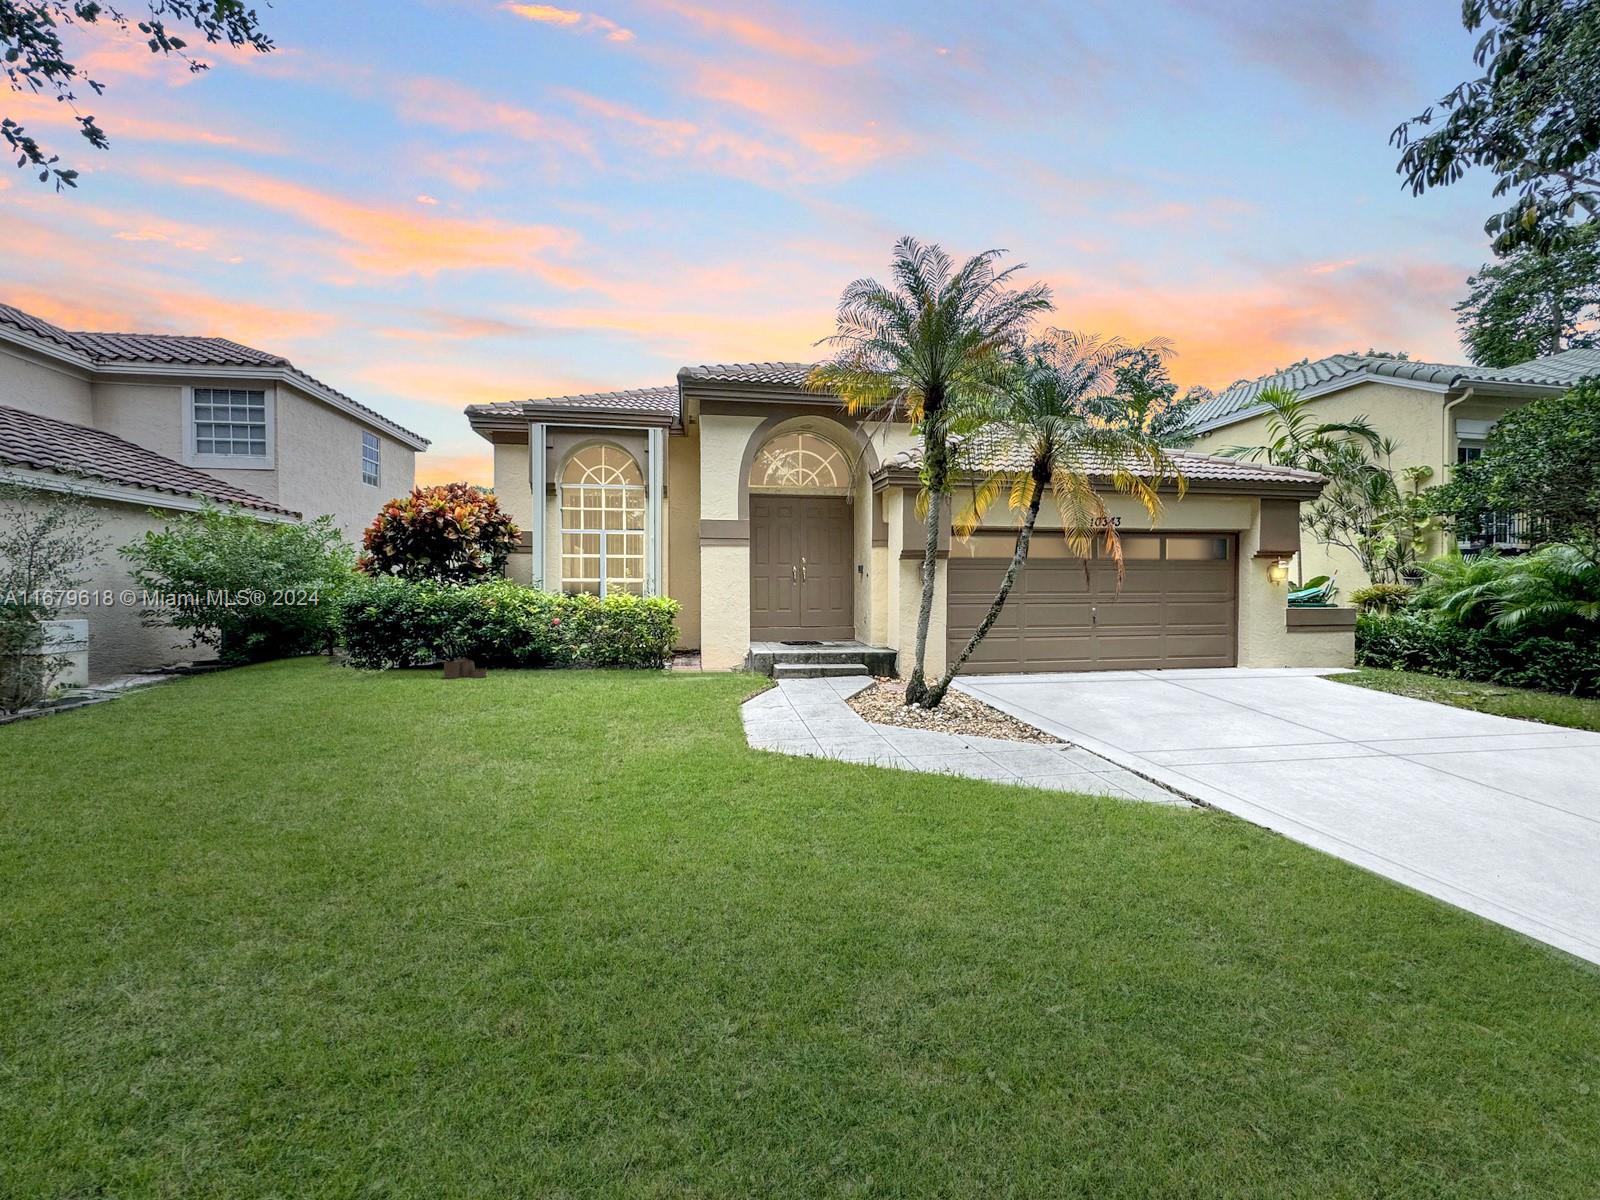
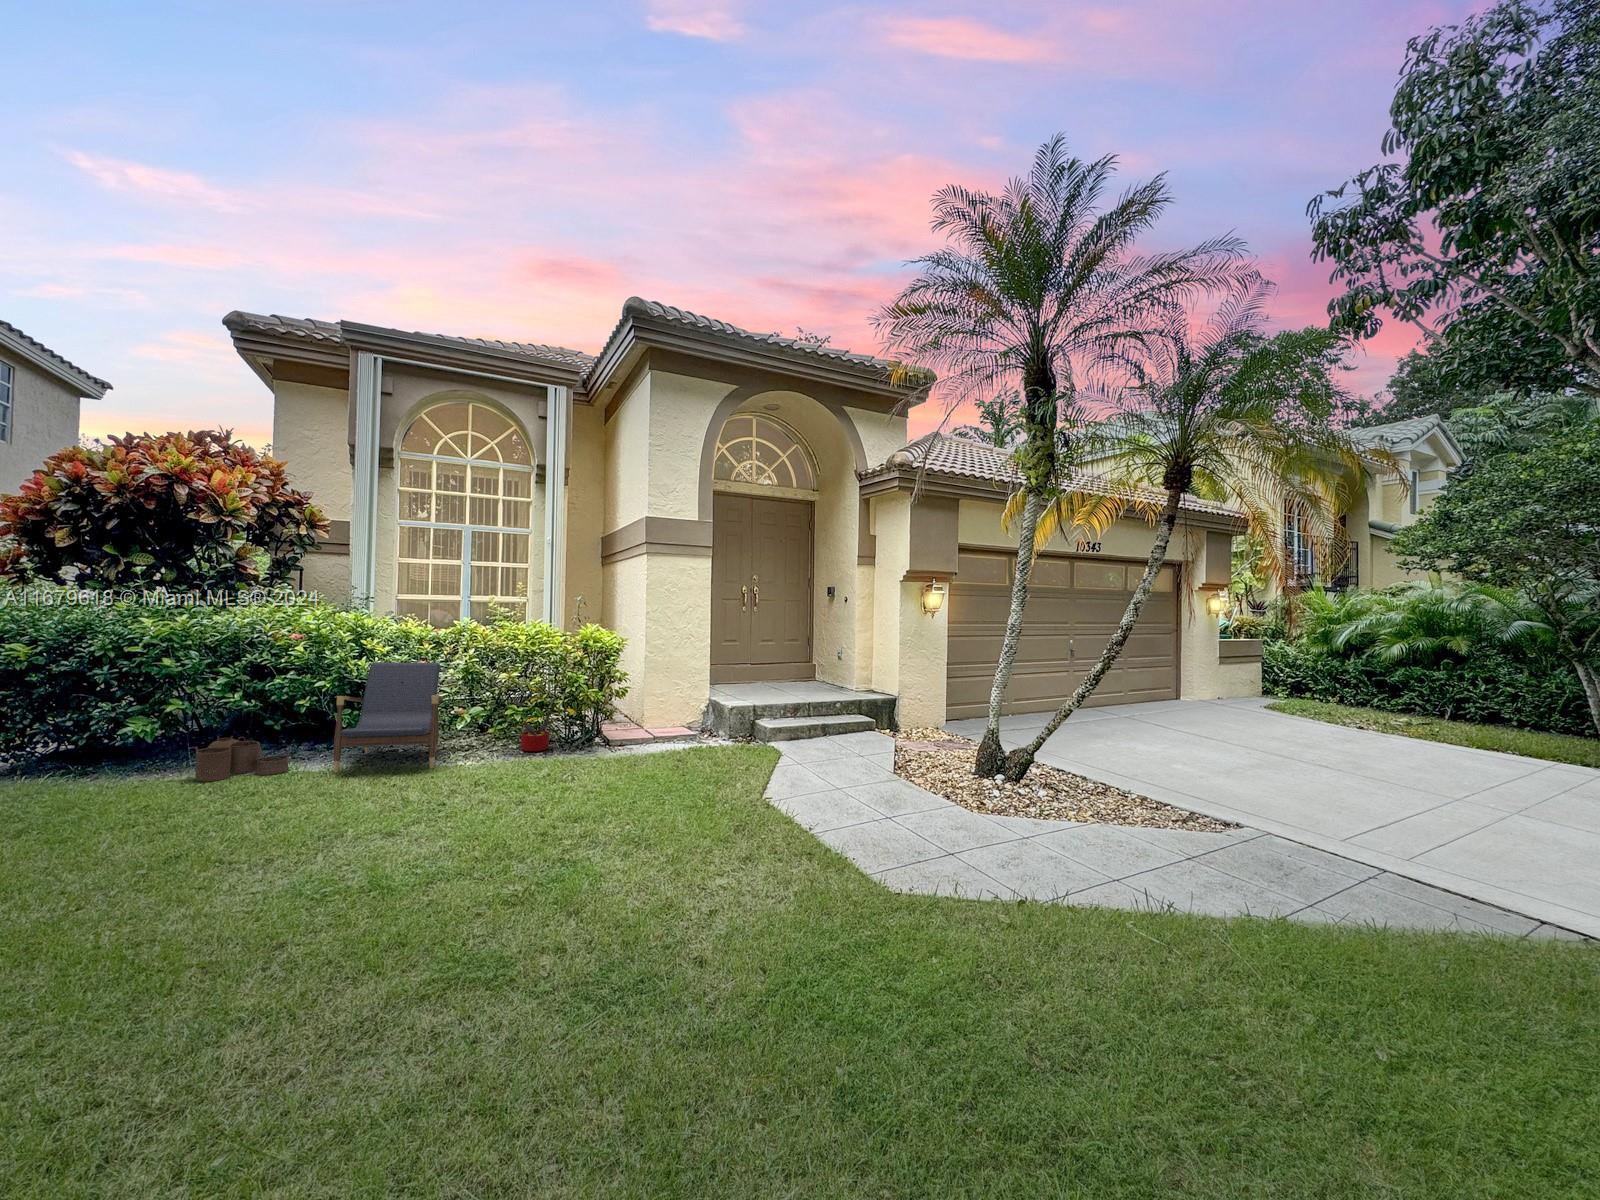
lounge chair: none [506,619,566,680] -> present [334,662,443,773]
decorative plant: none [604,634,642,676] -> present [511,688,575,751]

